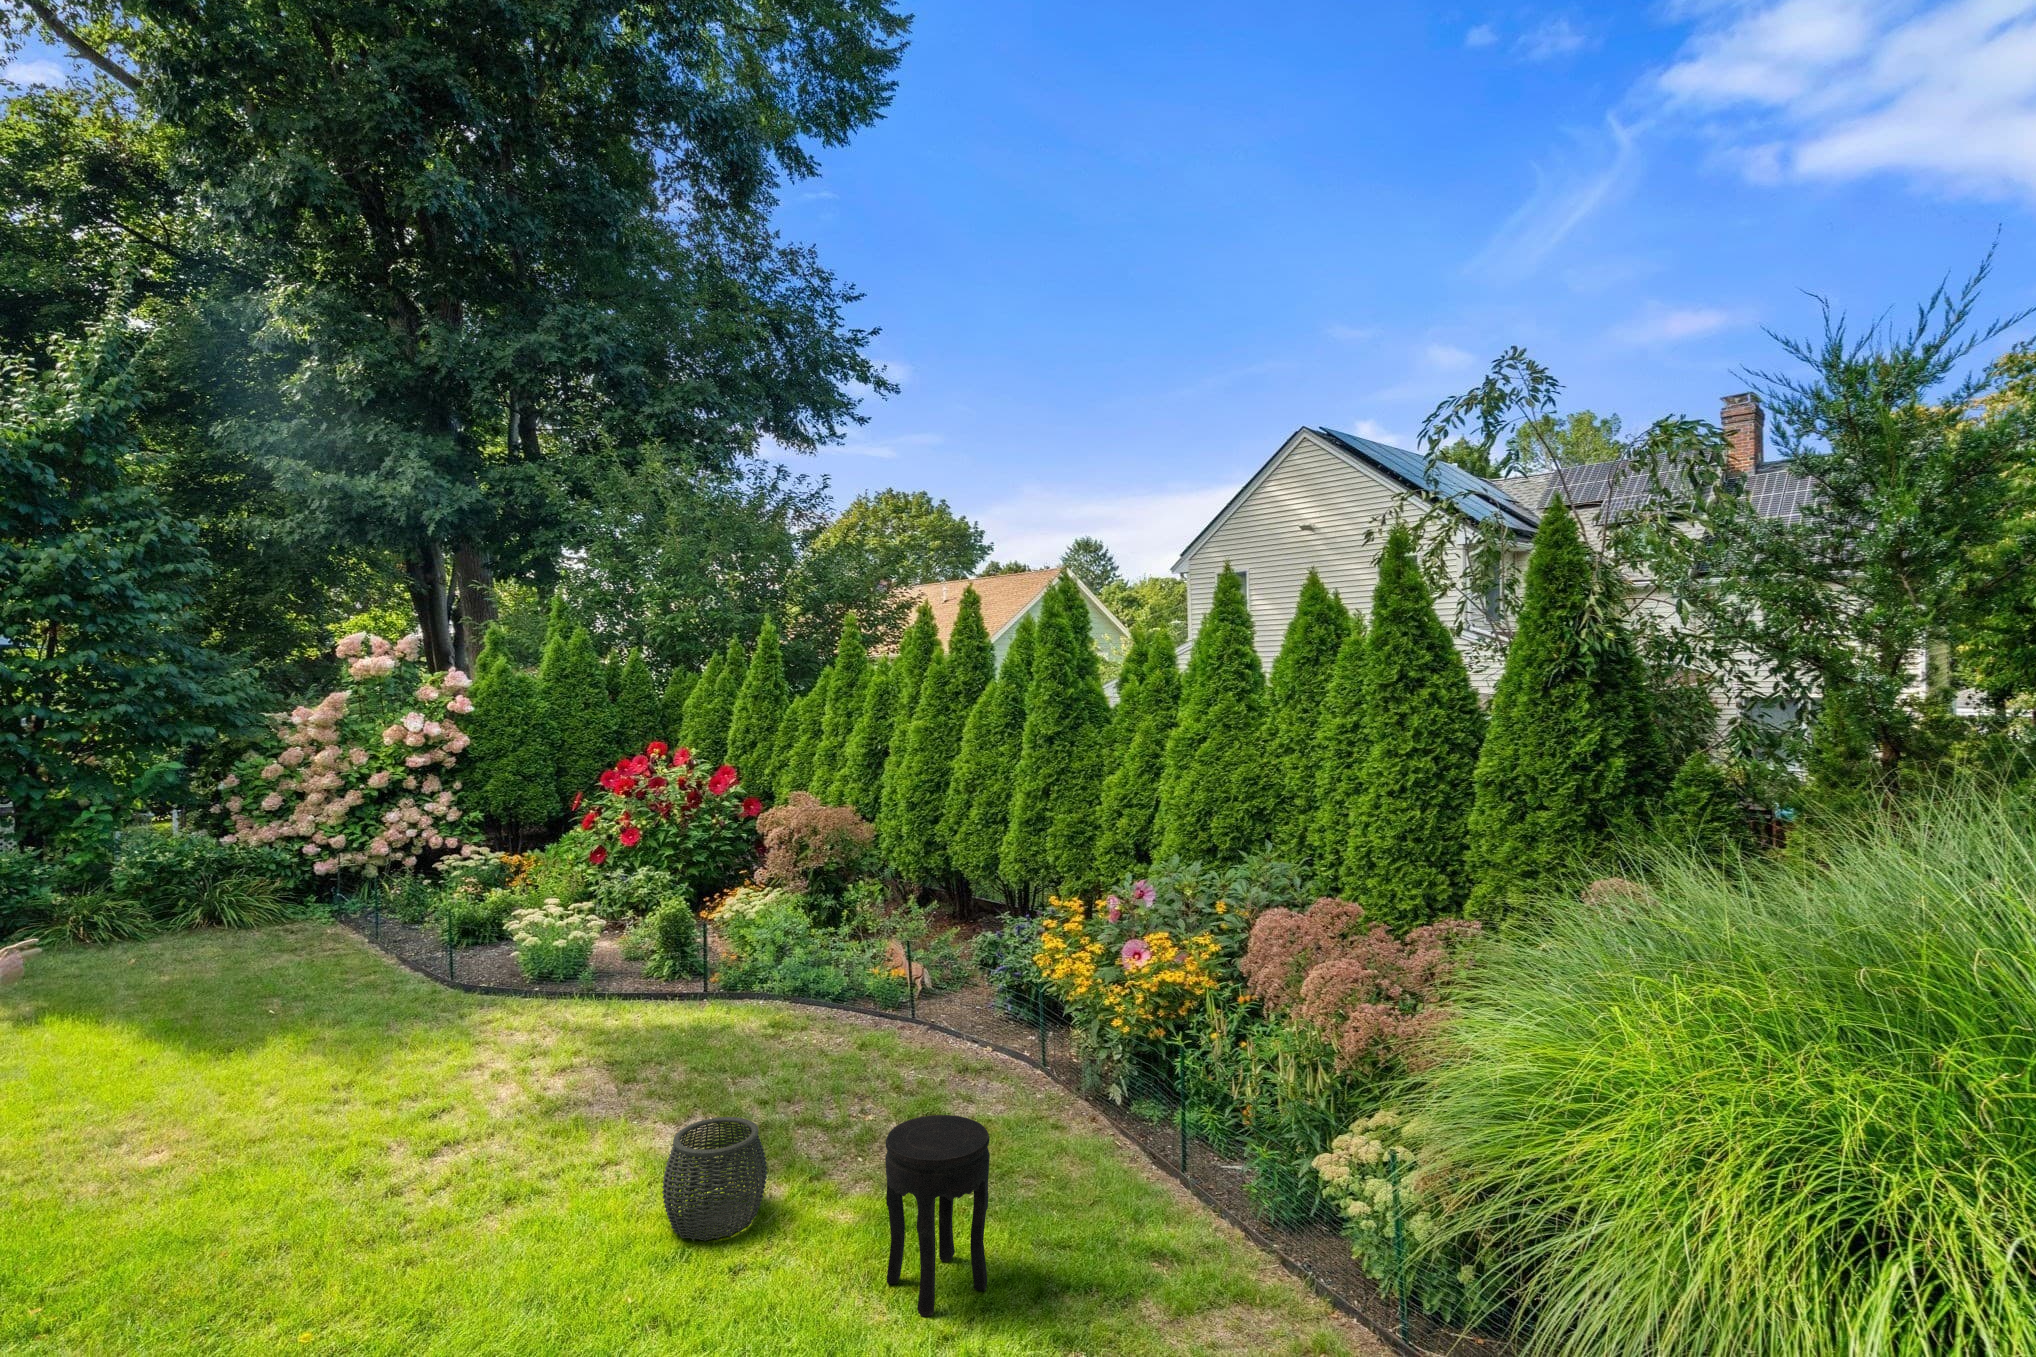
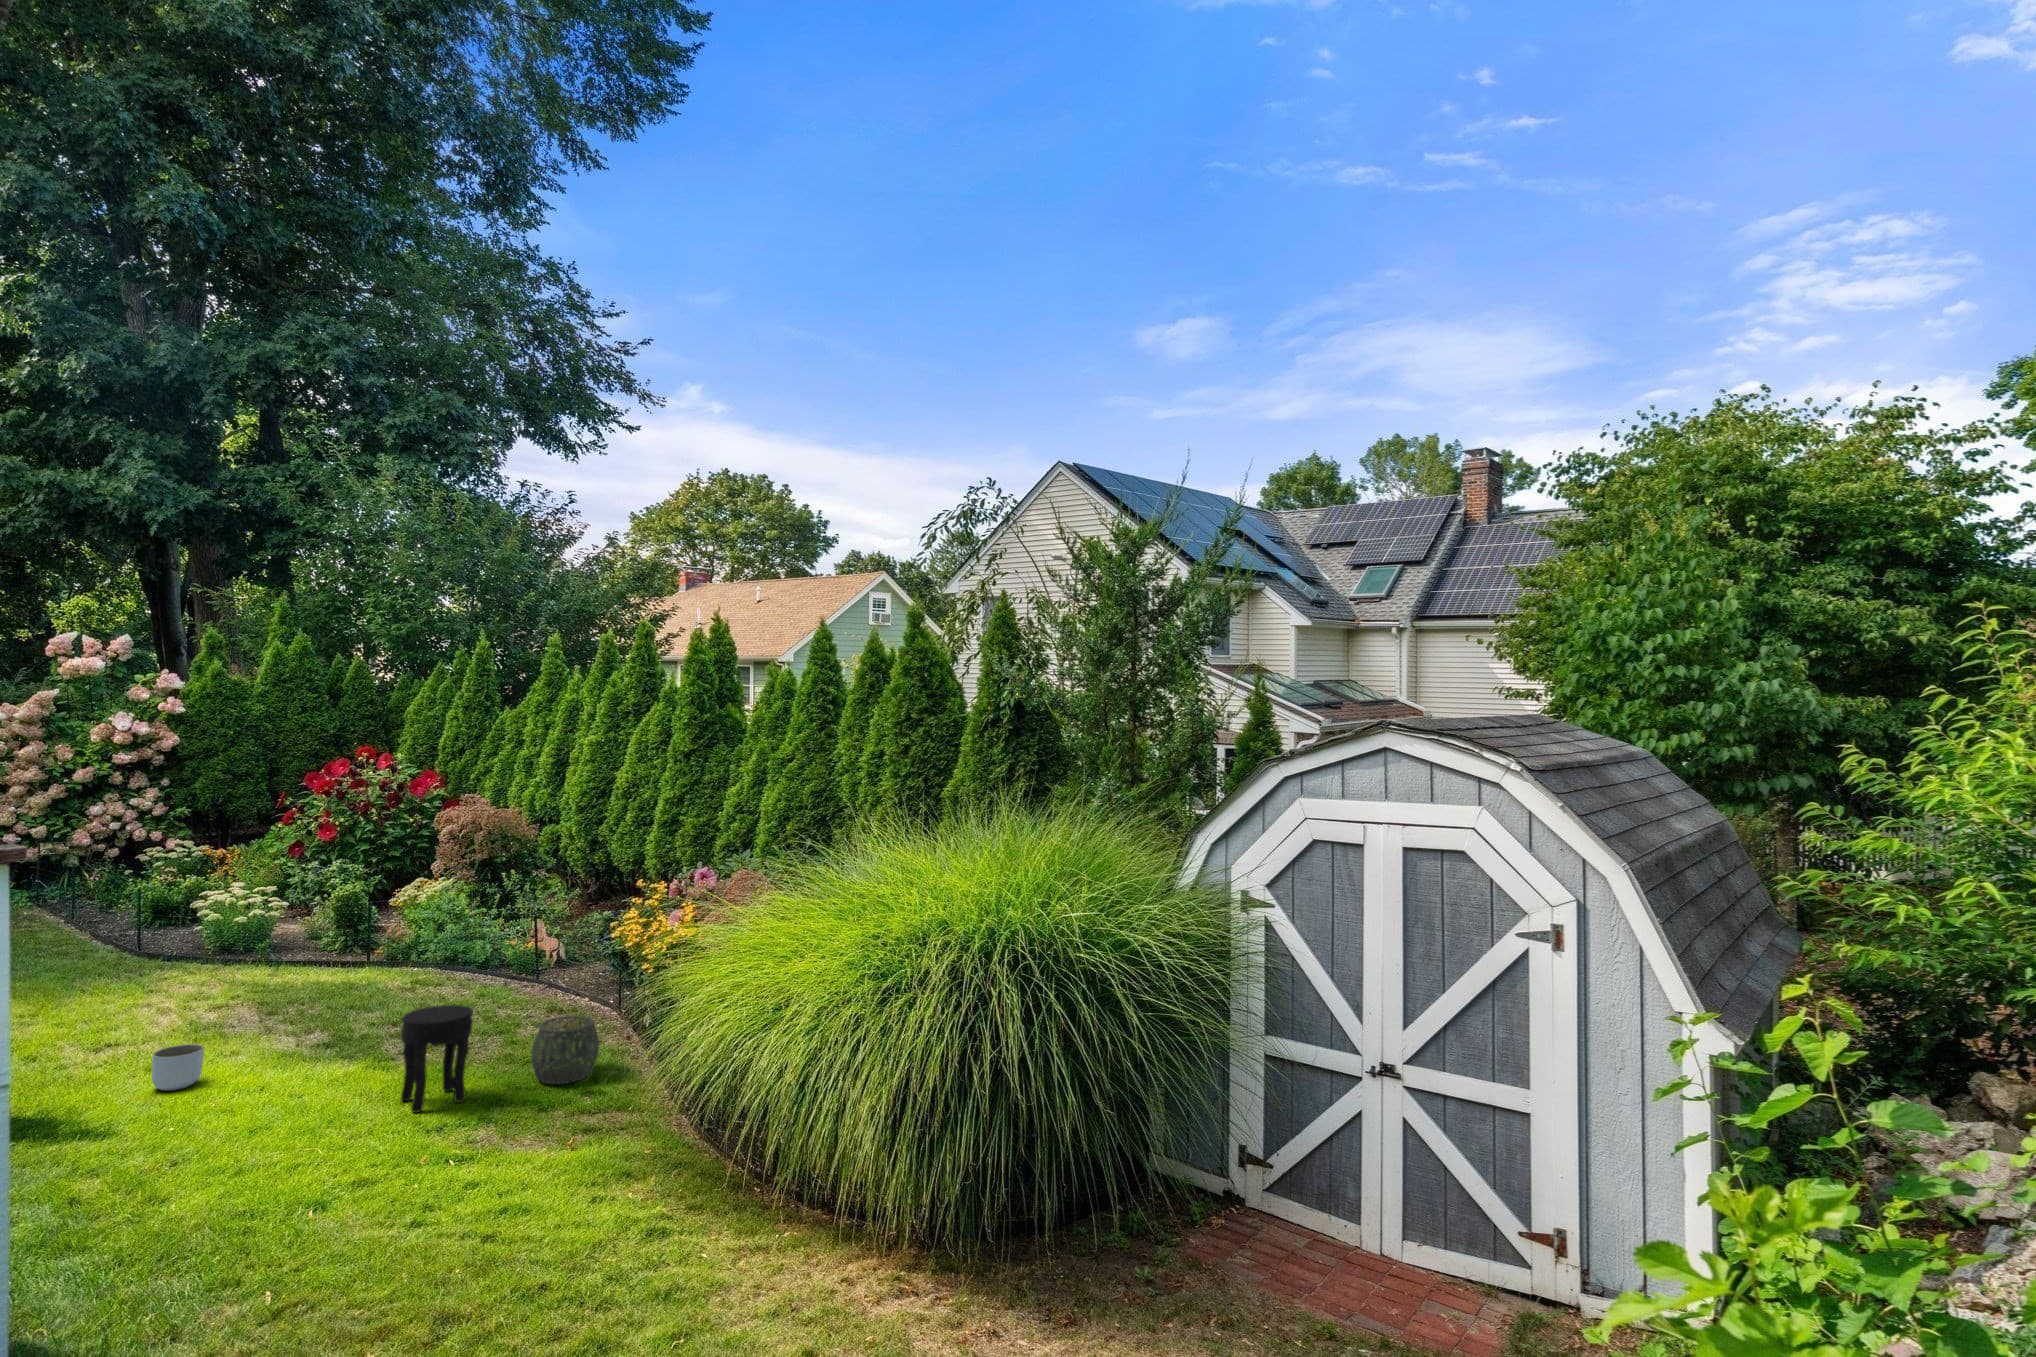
woven basket: present [662,1117,767,1241] -> present [531,1015,599,1084]
planter: none [506,1163,574,1243] -> present [152,1044,204,1091]

